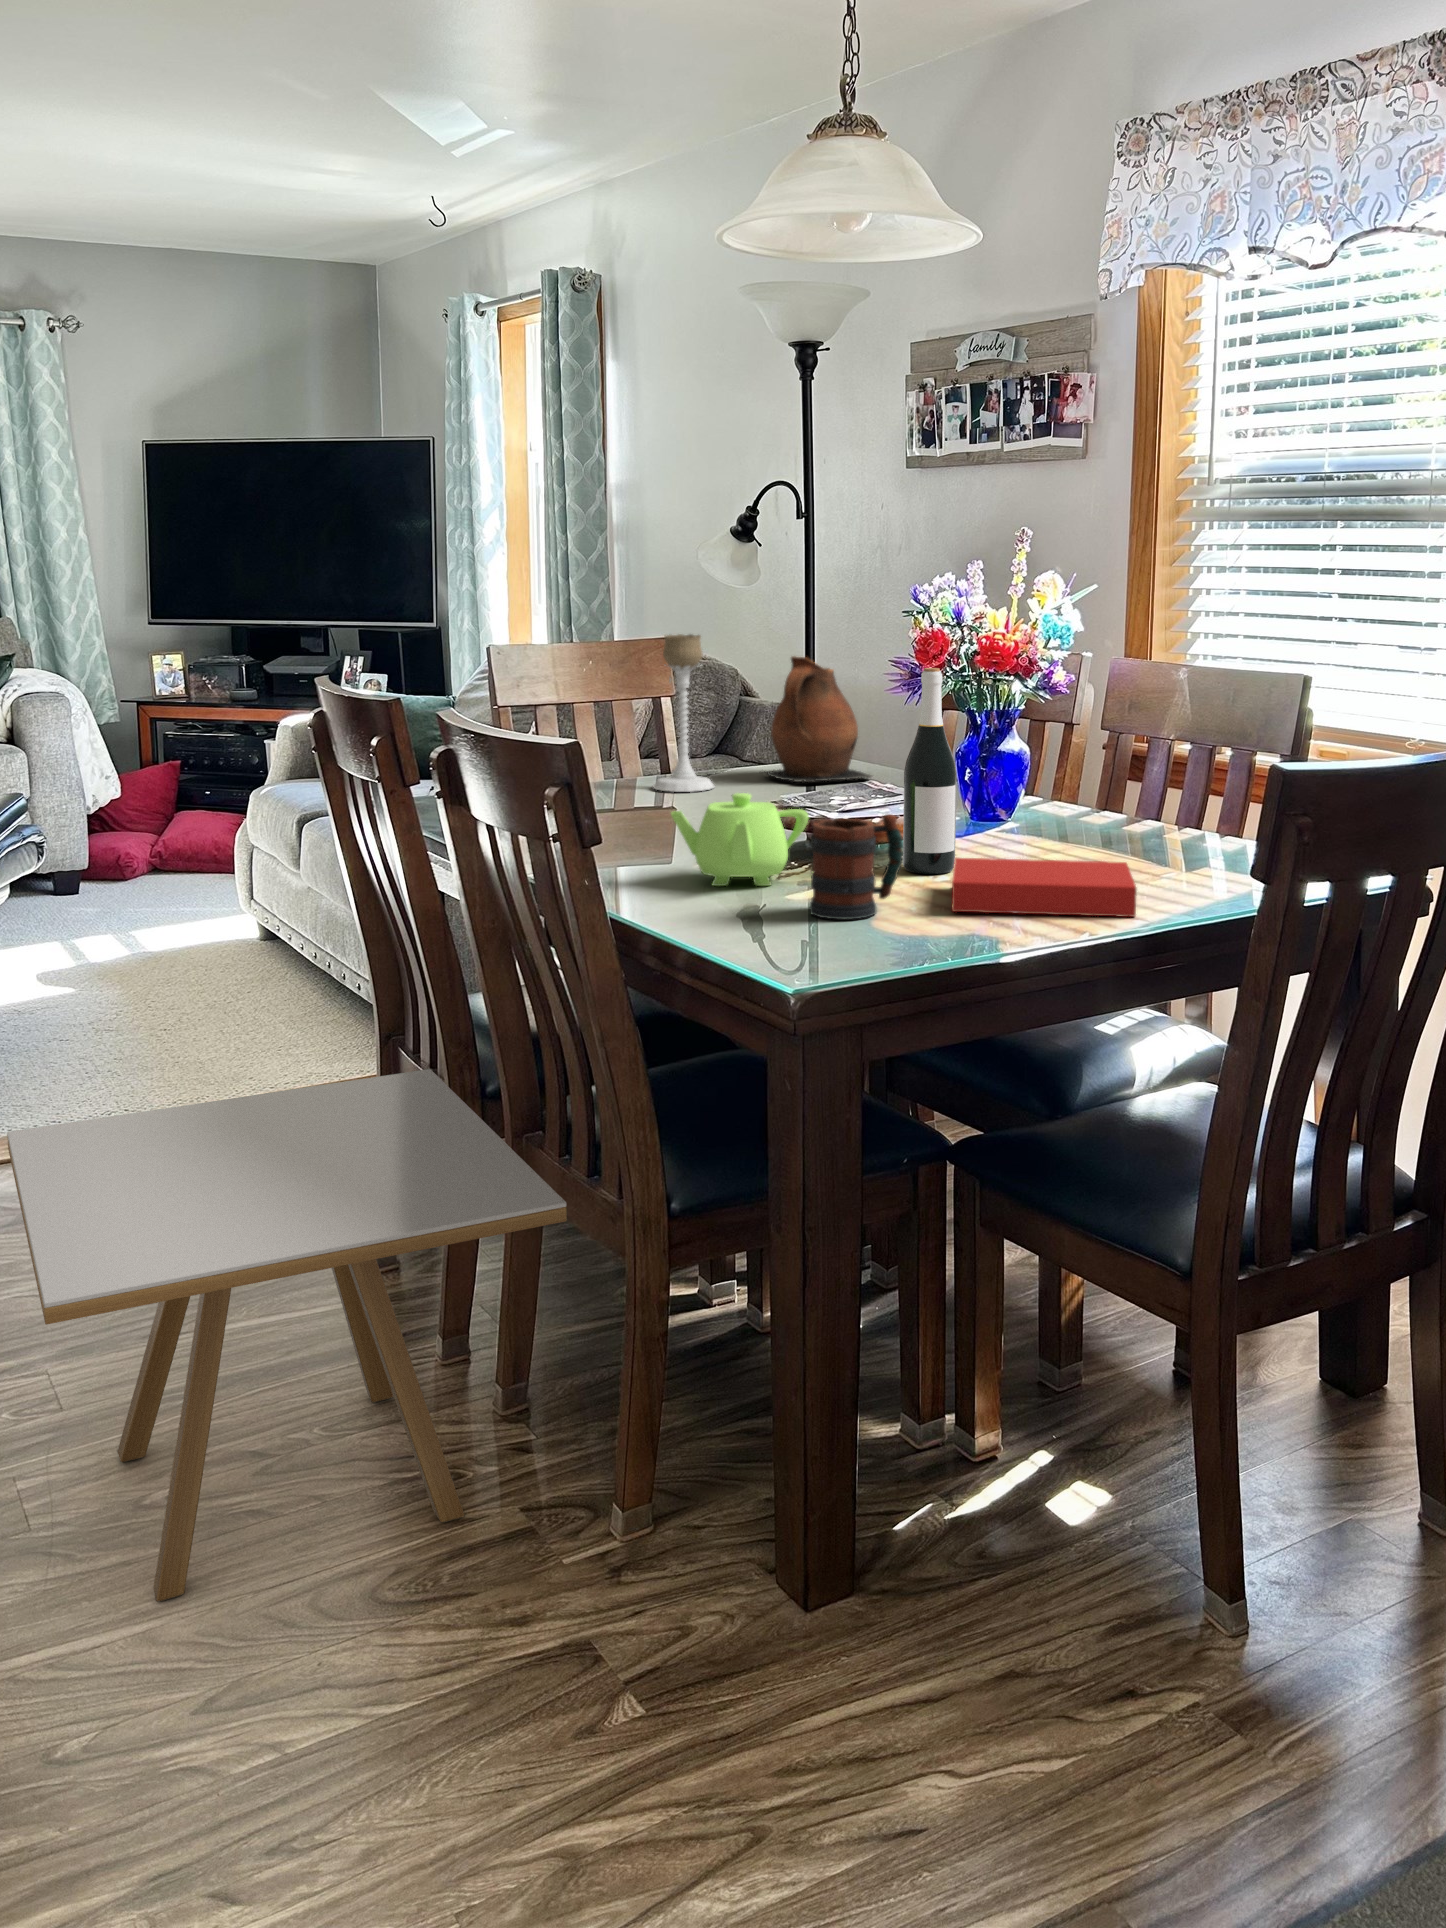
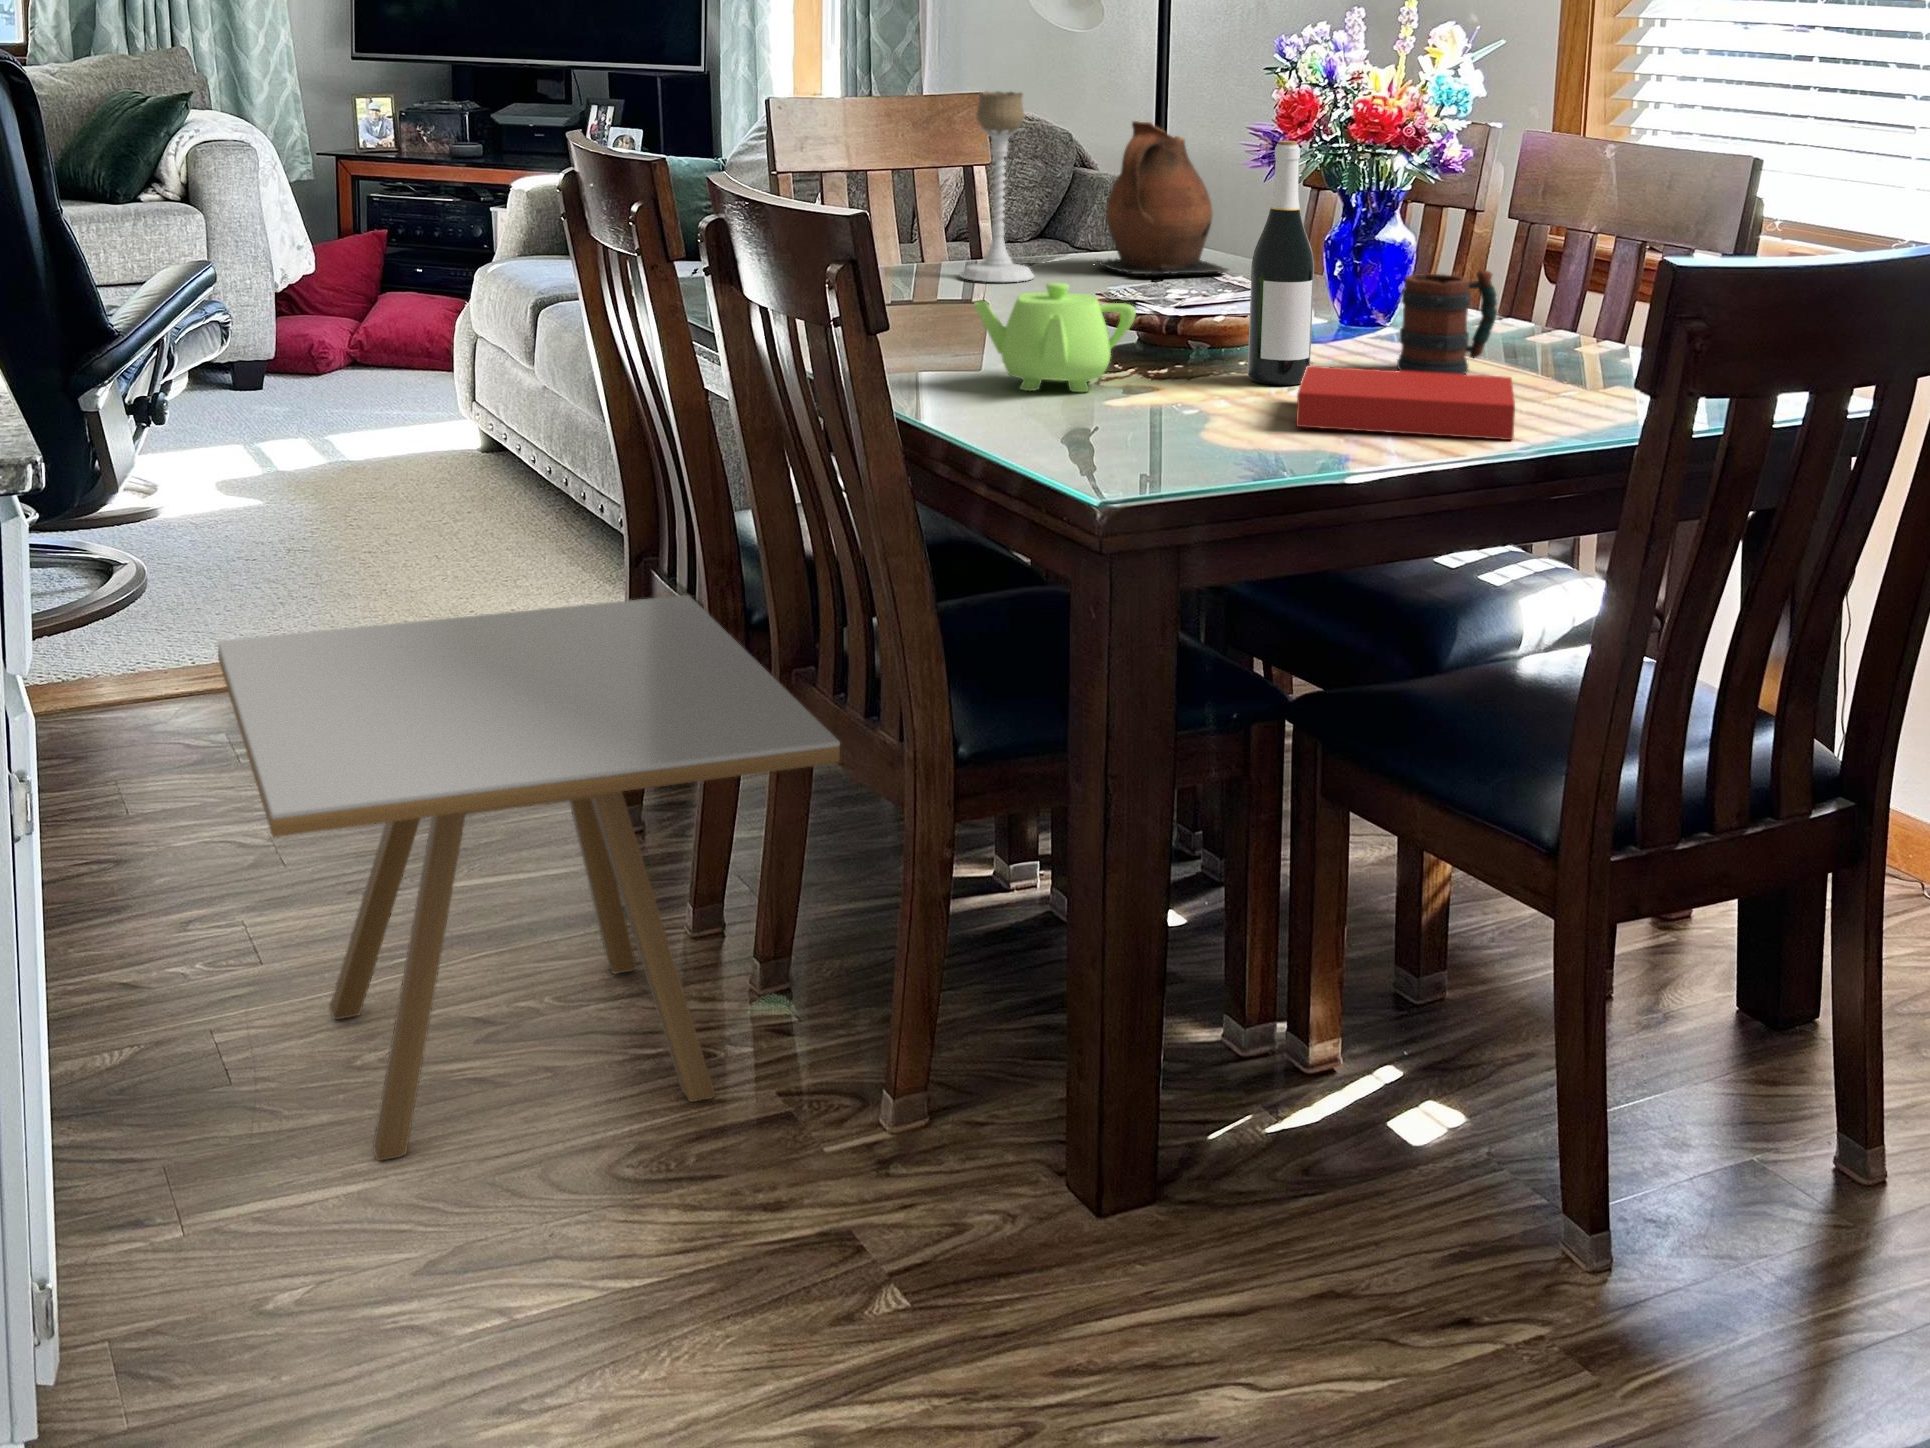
mug: present [810,814,903,919] -> present [1397,270,1497,374]

